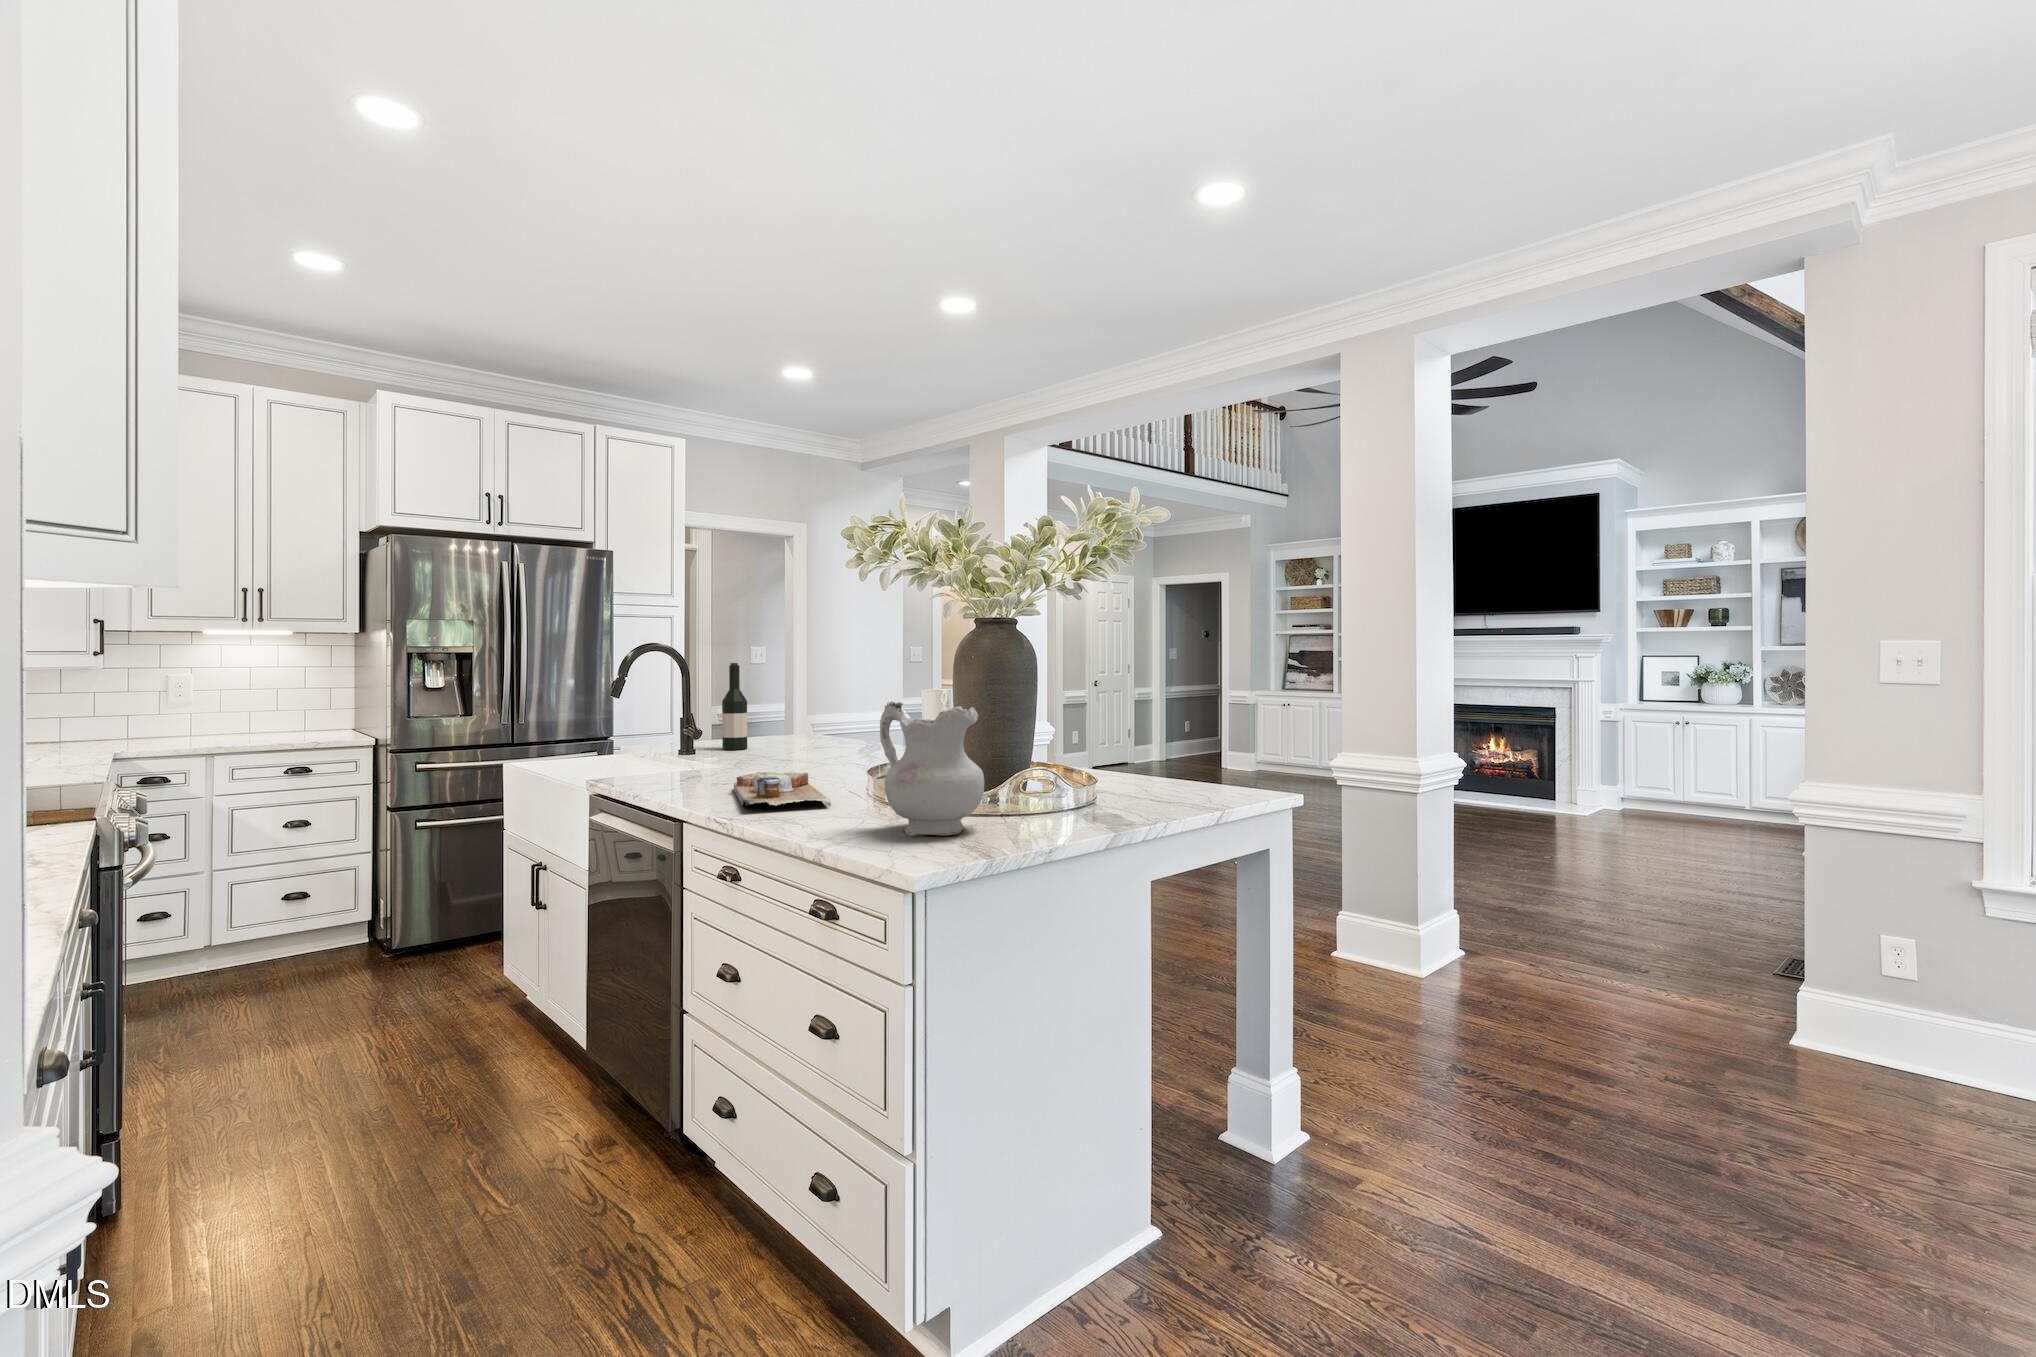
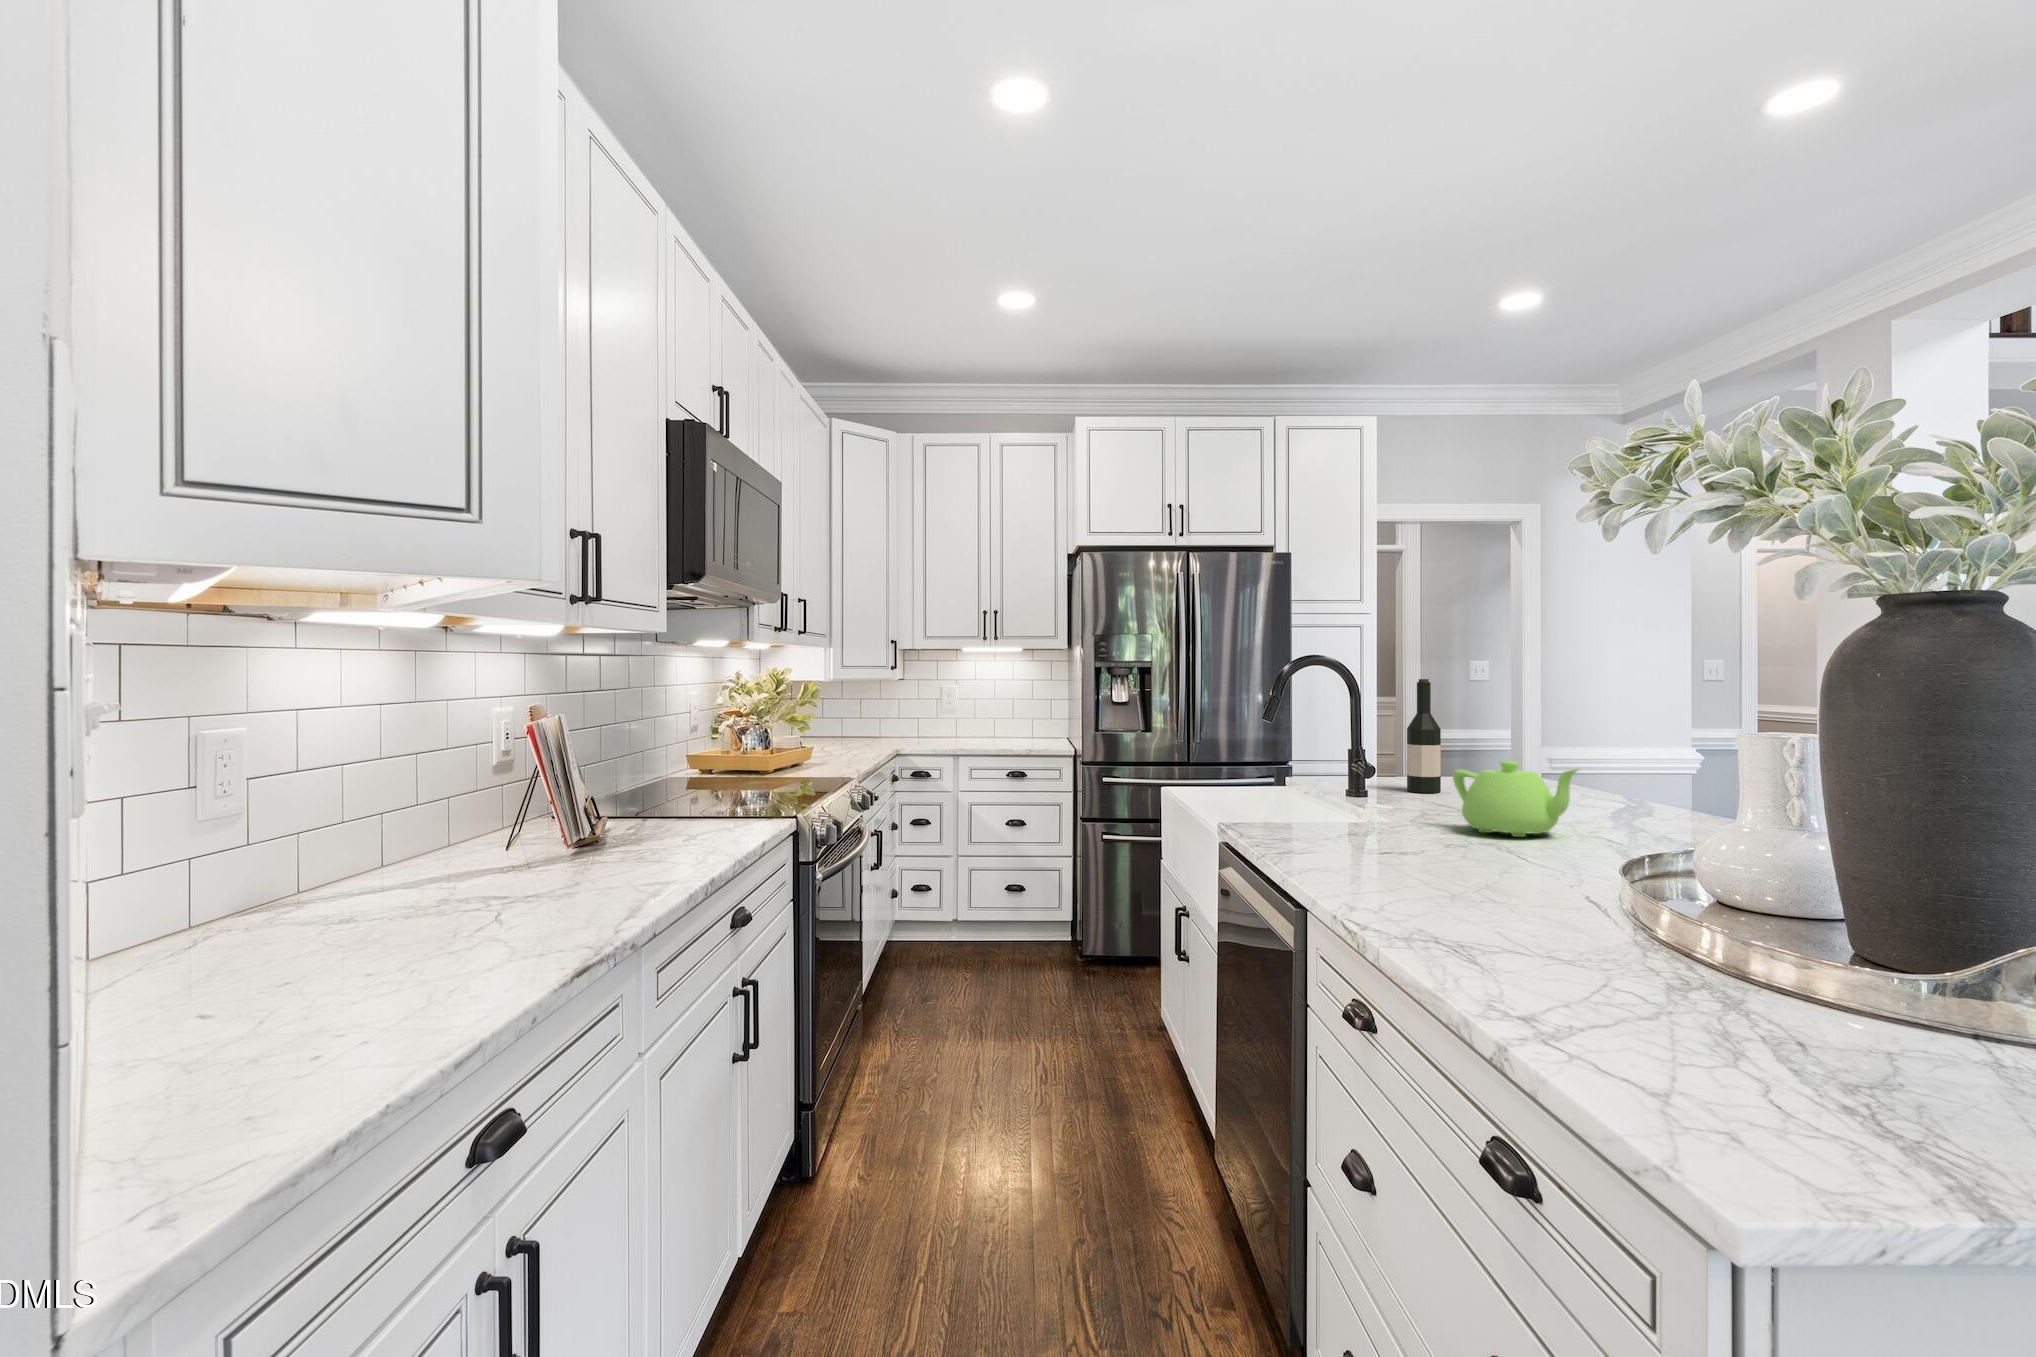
ceramic pitcher: present [880,702,984,835] -> none [1646,760,1924,1067]
teapot: none [763,718,843,769] -> present [1453,761,1578,837]
cutting board: present [734,772,831,806] -> none [1396,841,1548,926]

